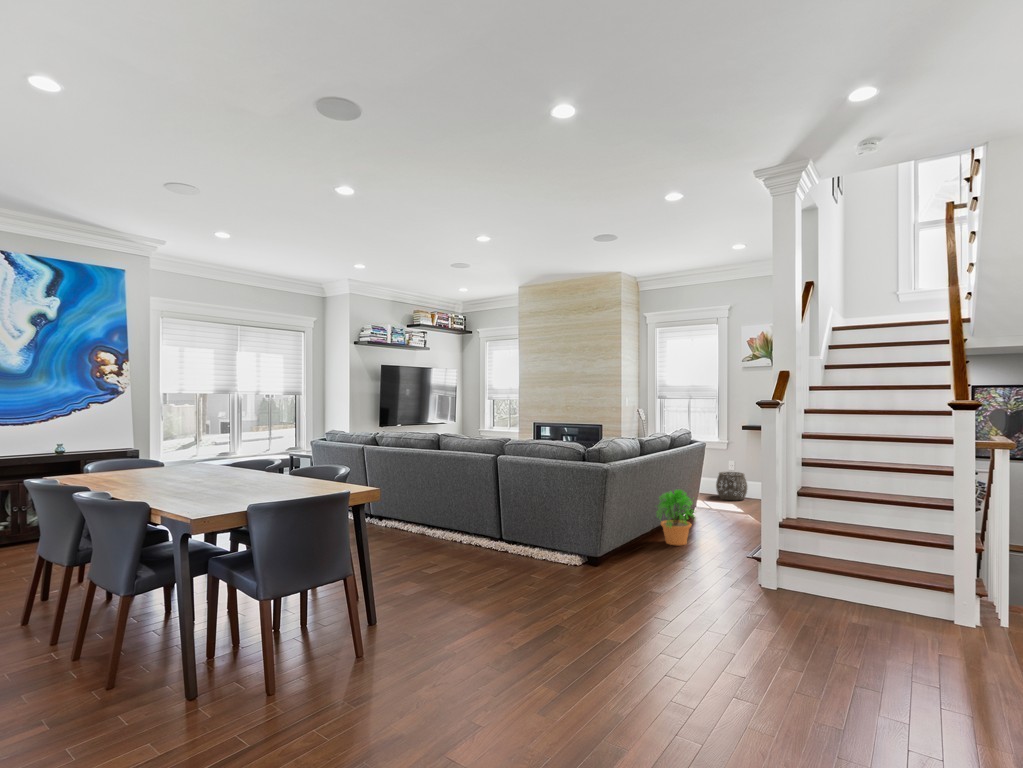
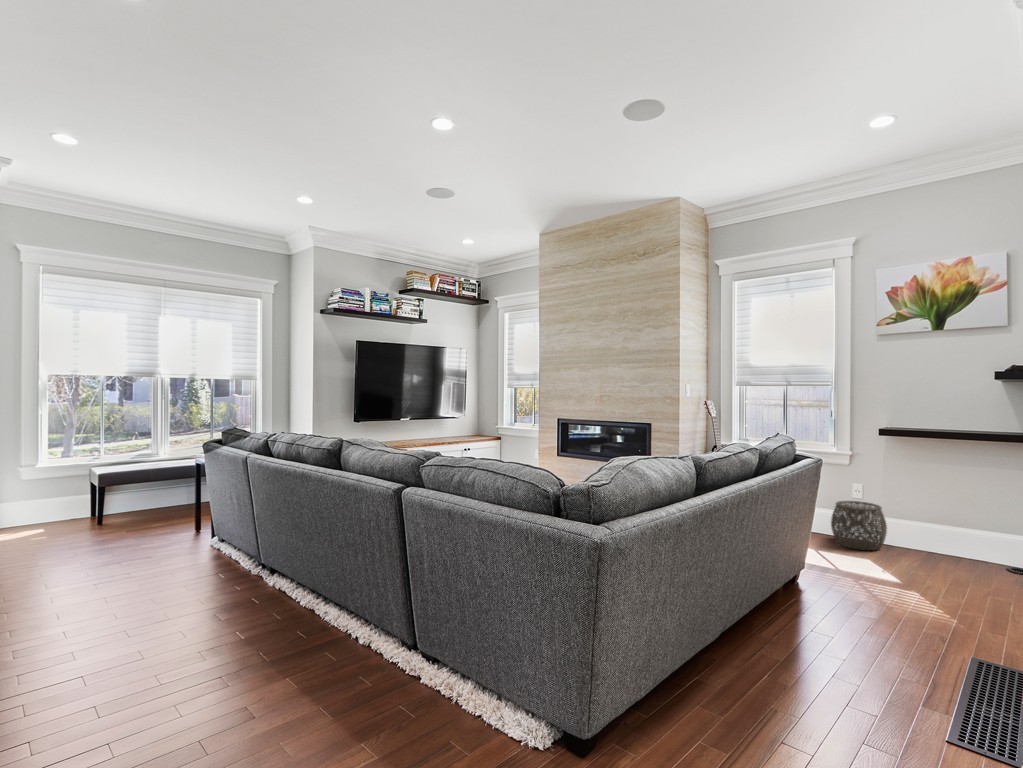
potted plant: present [657,490,695,545] -> none [724,563,822,691]

